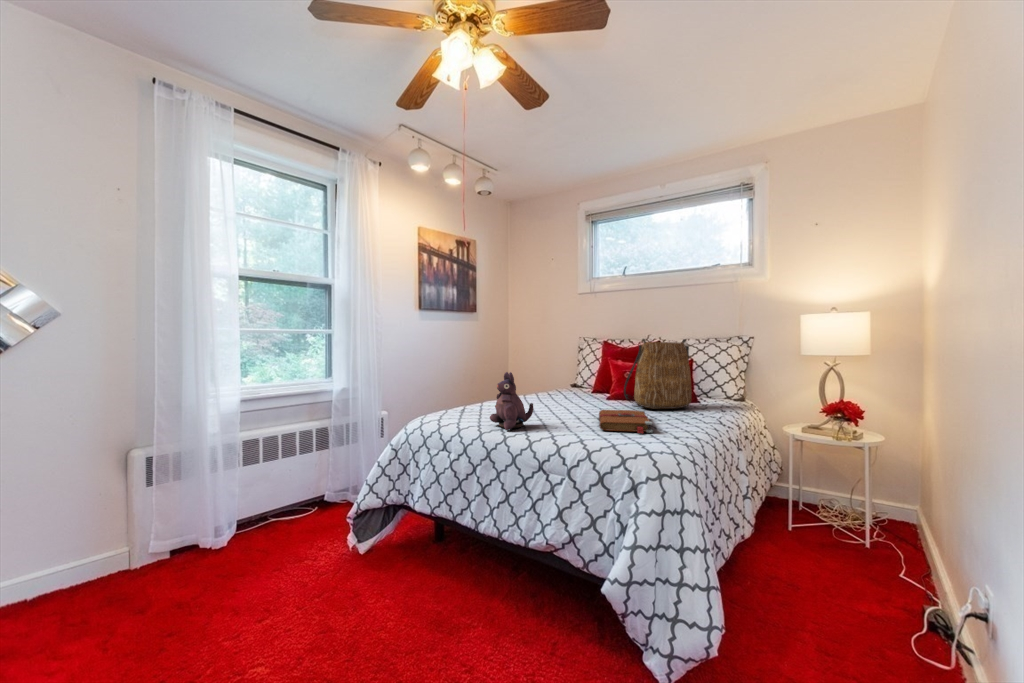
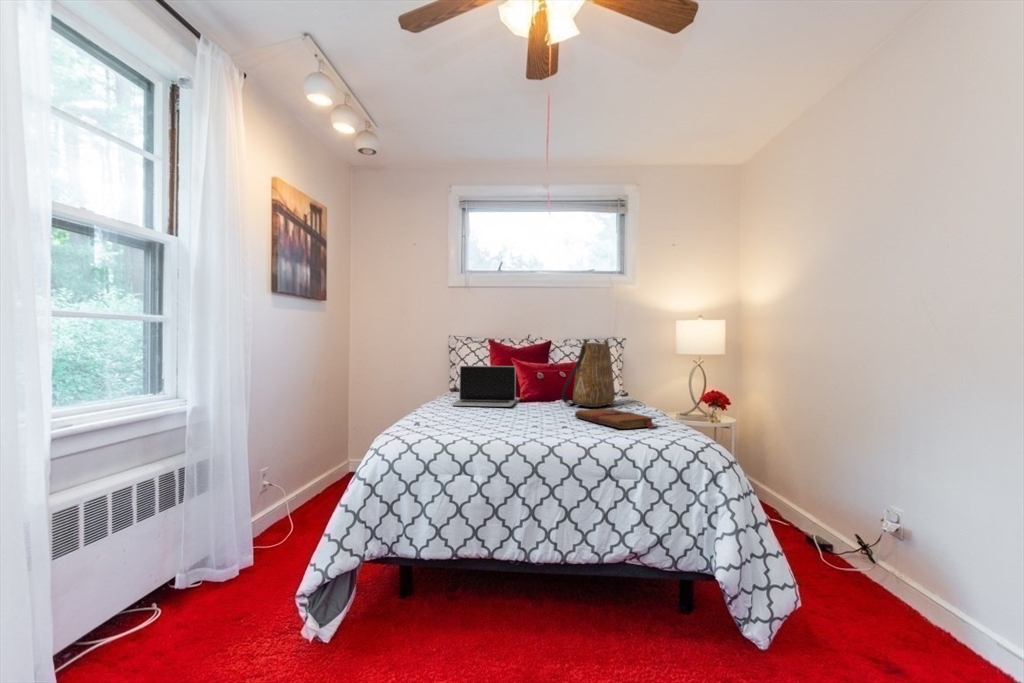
laptop: none [530,363,592,402] -> present [451,366,516,407]
plush toy: present [490,372,534,430] -> none [510,373,552,440]

